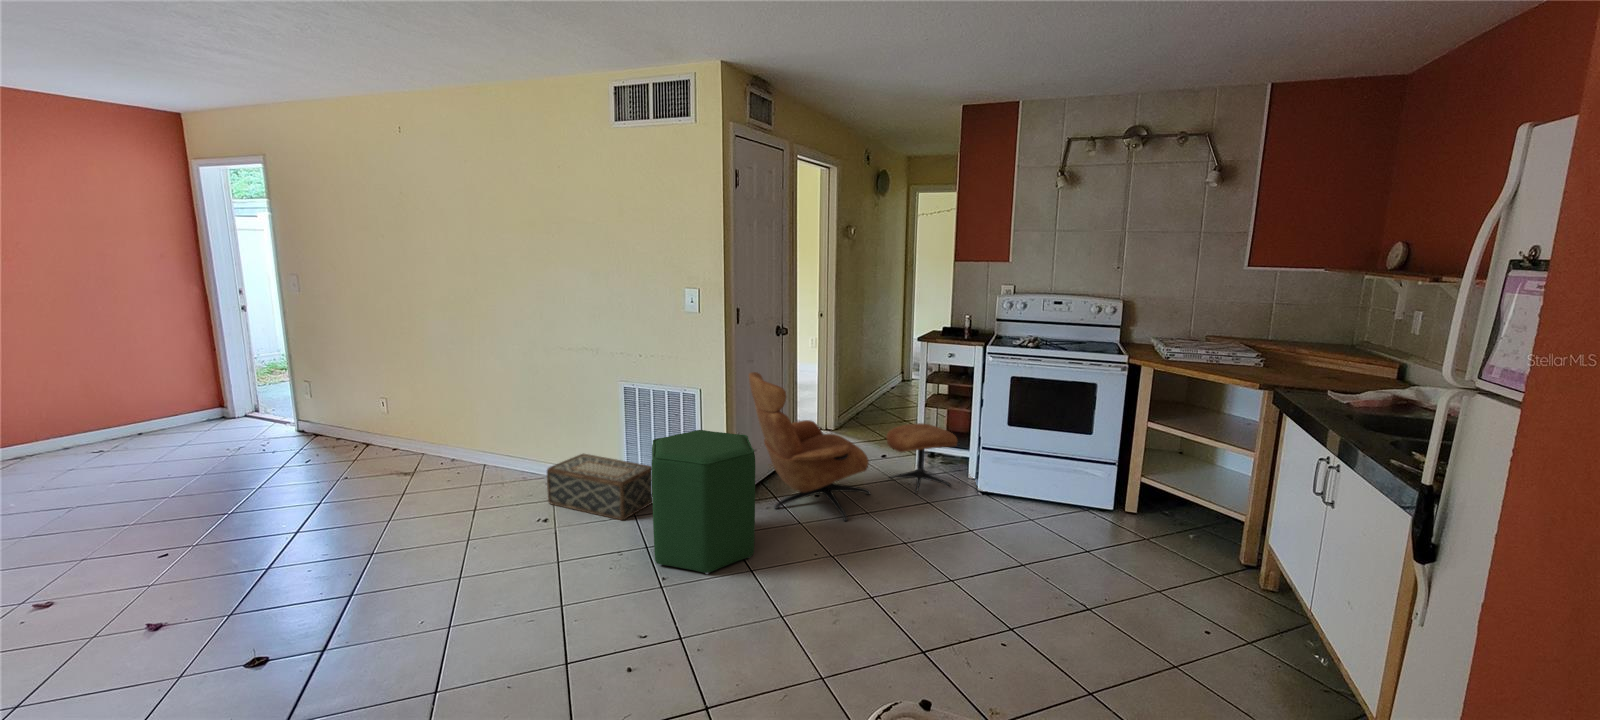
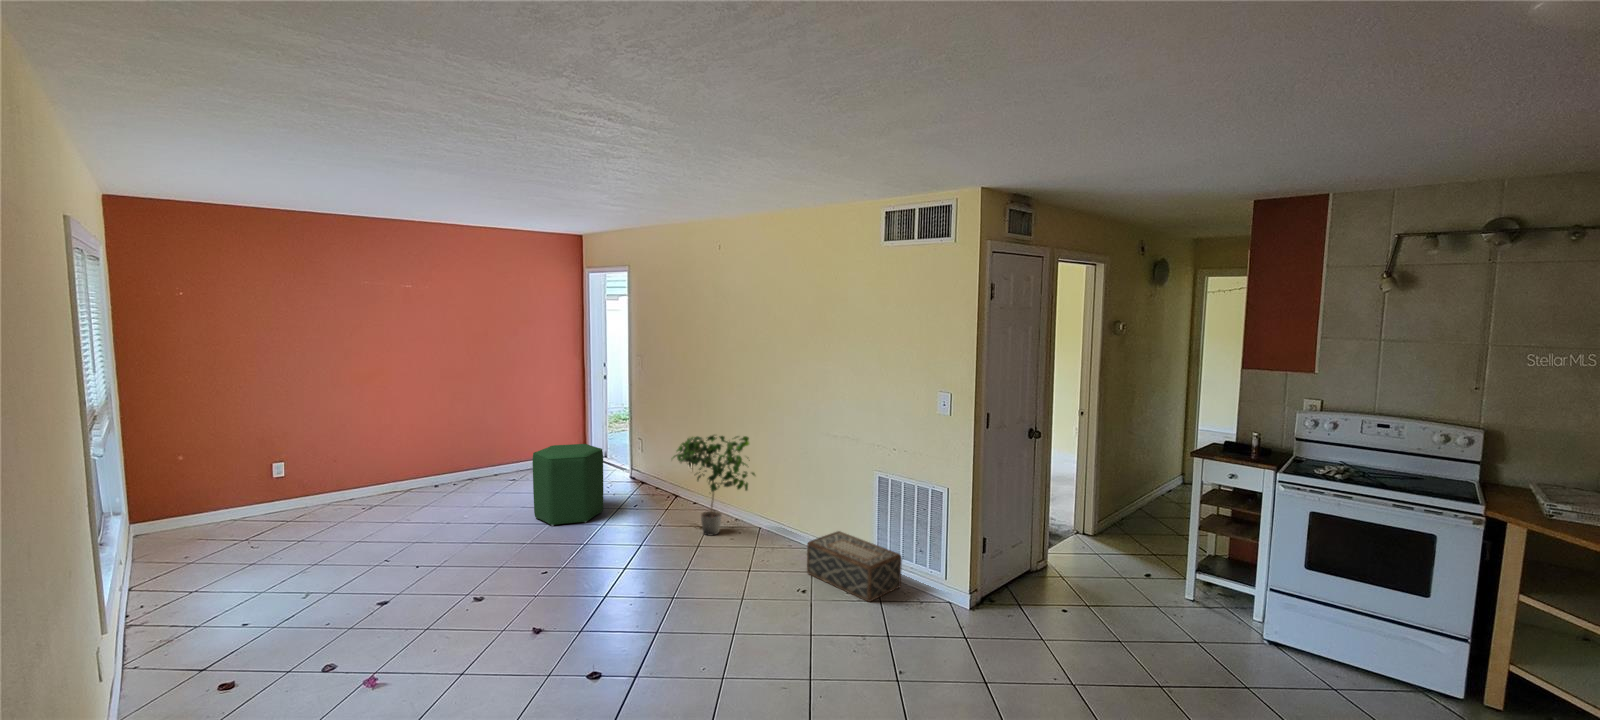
potted plant: none [355,360,476,482] -> present [673,435,755,535]
lounge chair: present [749,372,957,521] -> none [996,475,1238,646]
ottoman: present [652,430,755,574] -> present [532,444,603,526]

